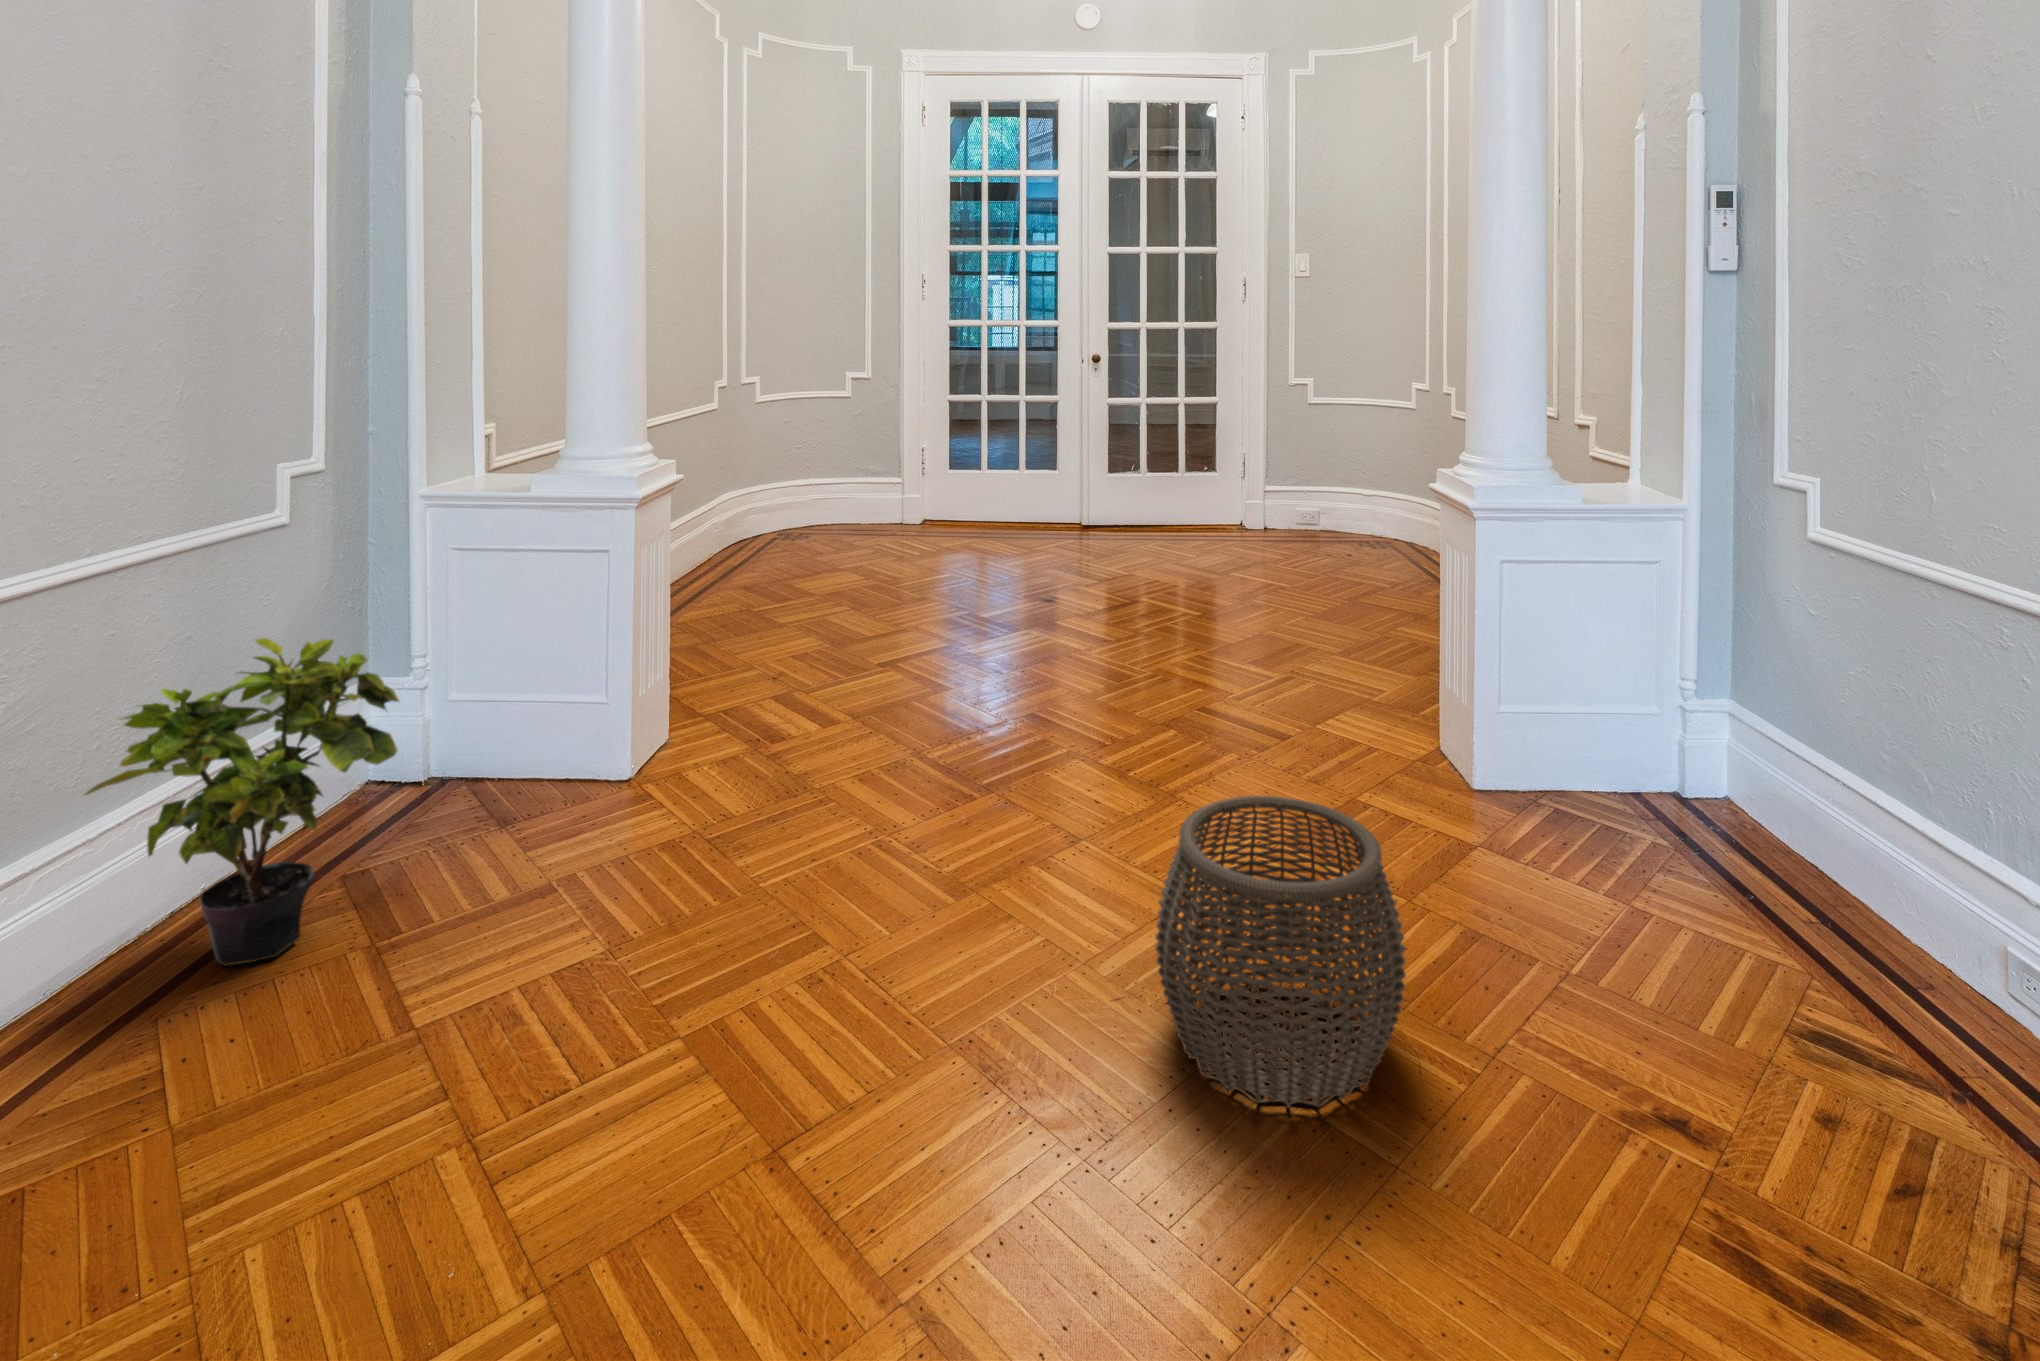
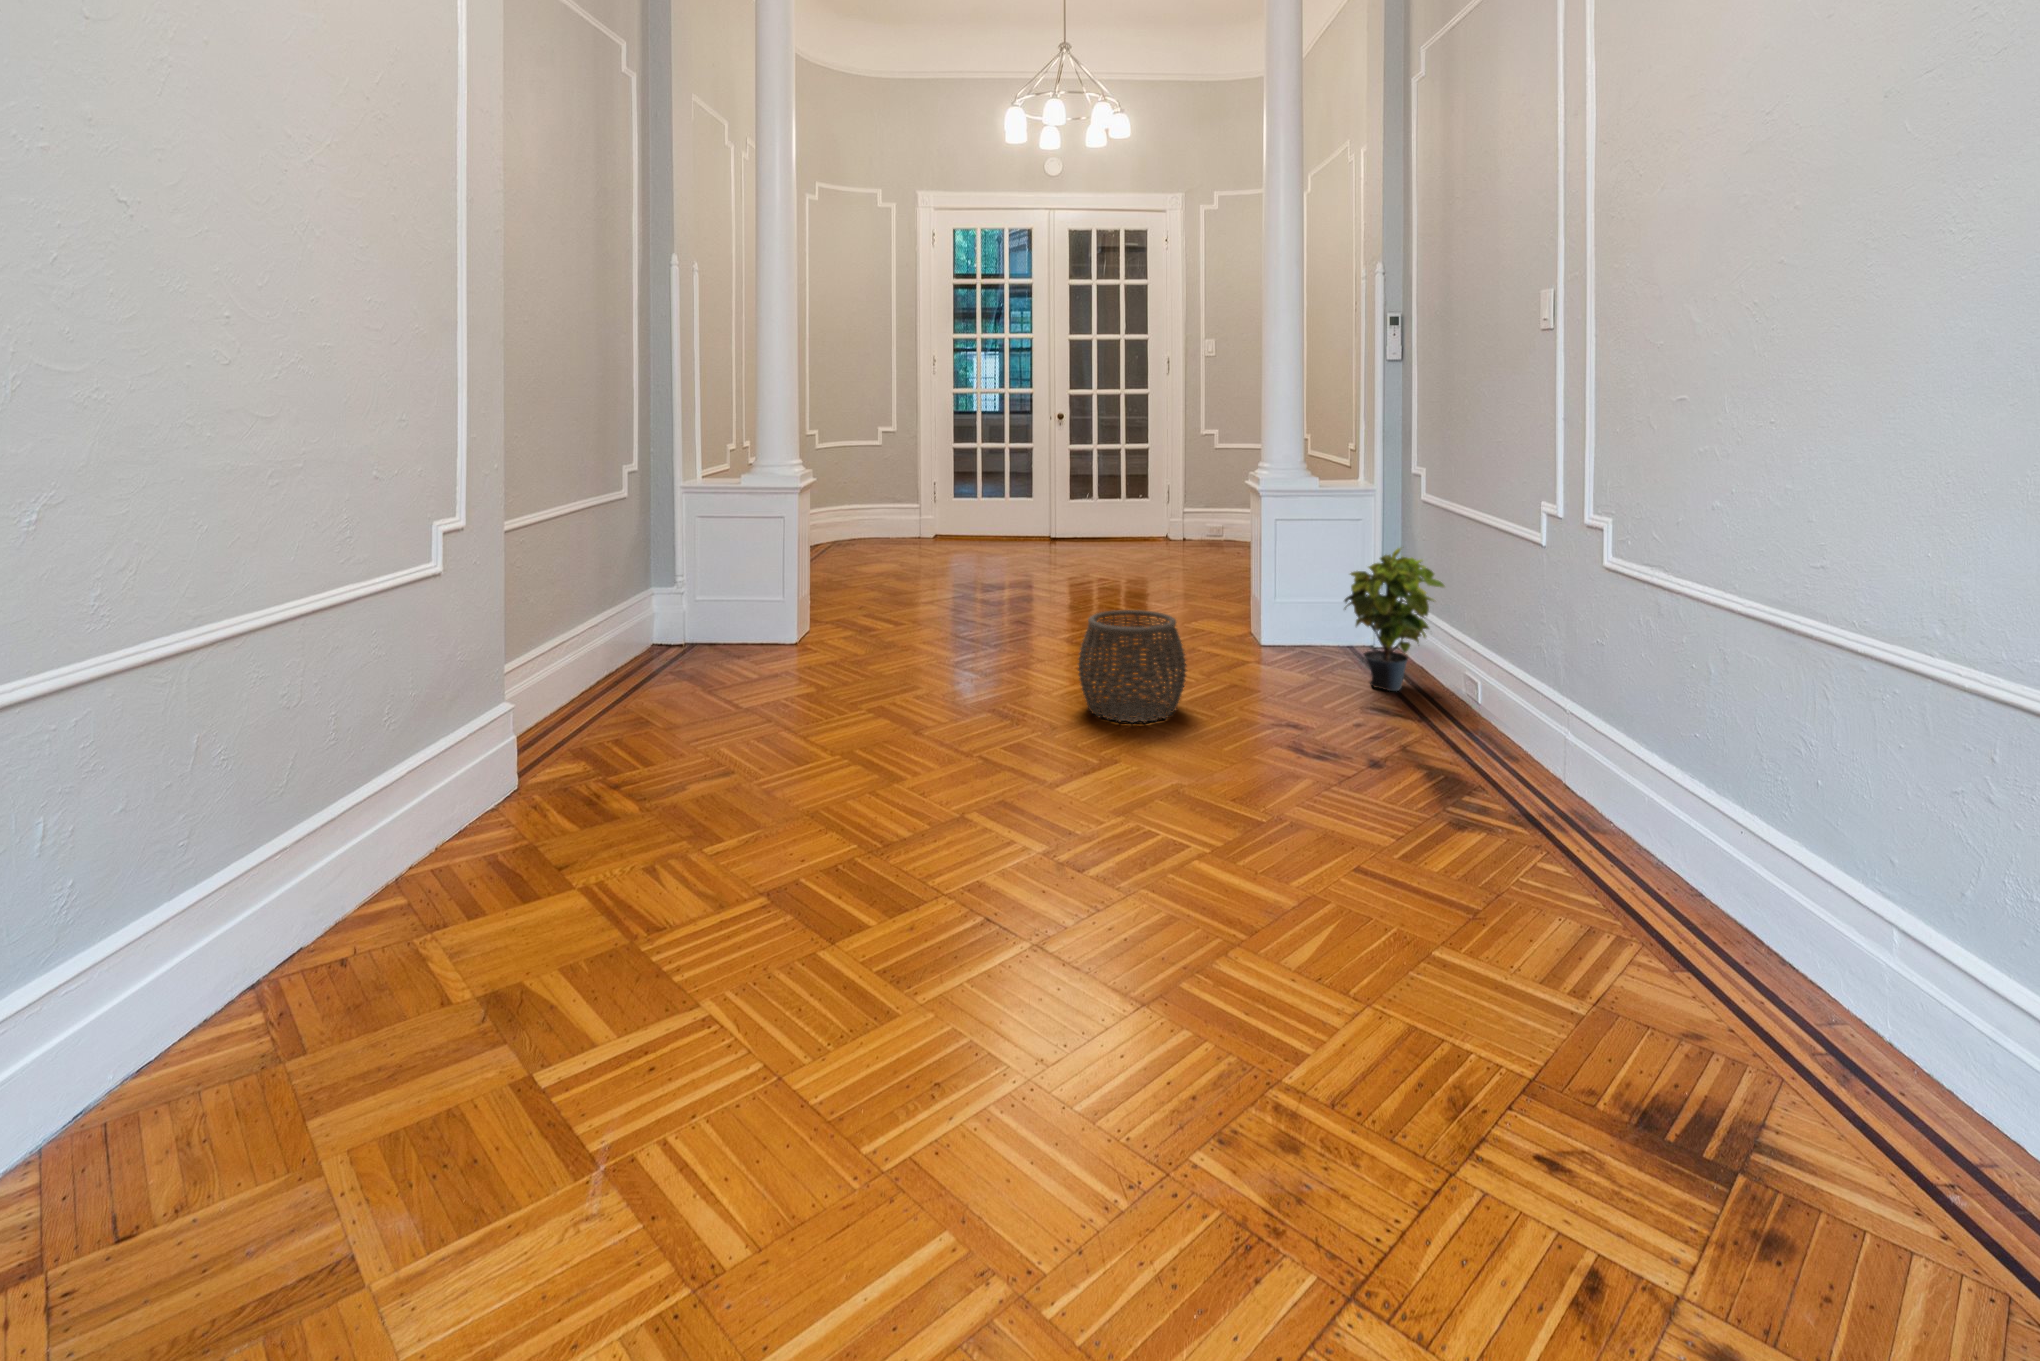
potted plant: present [85,638,399,966] -> present [1344,548,1445,691]

